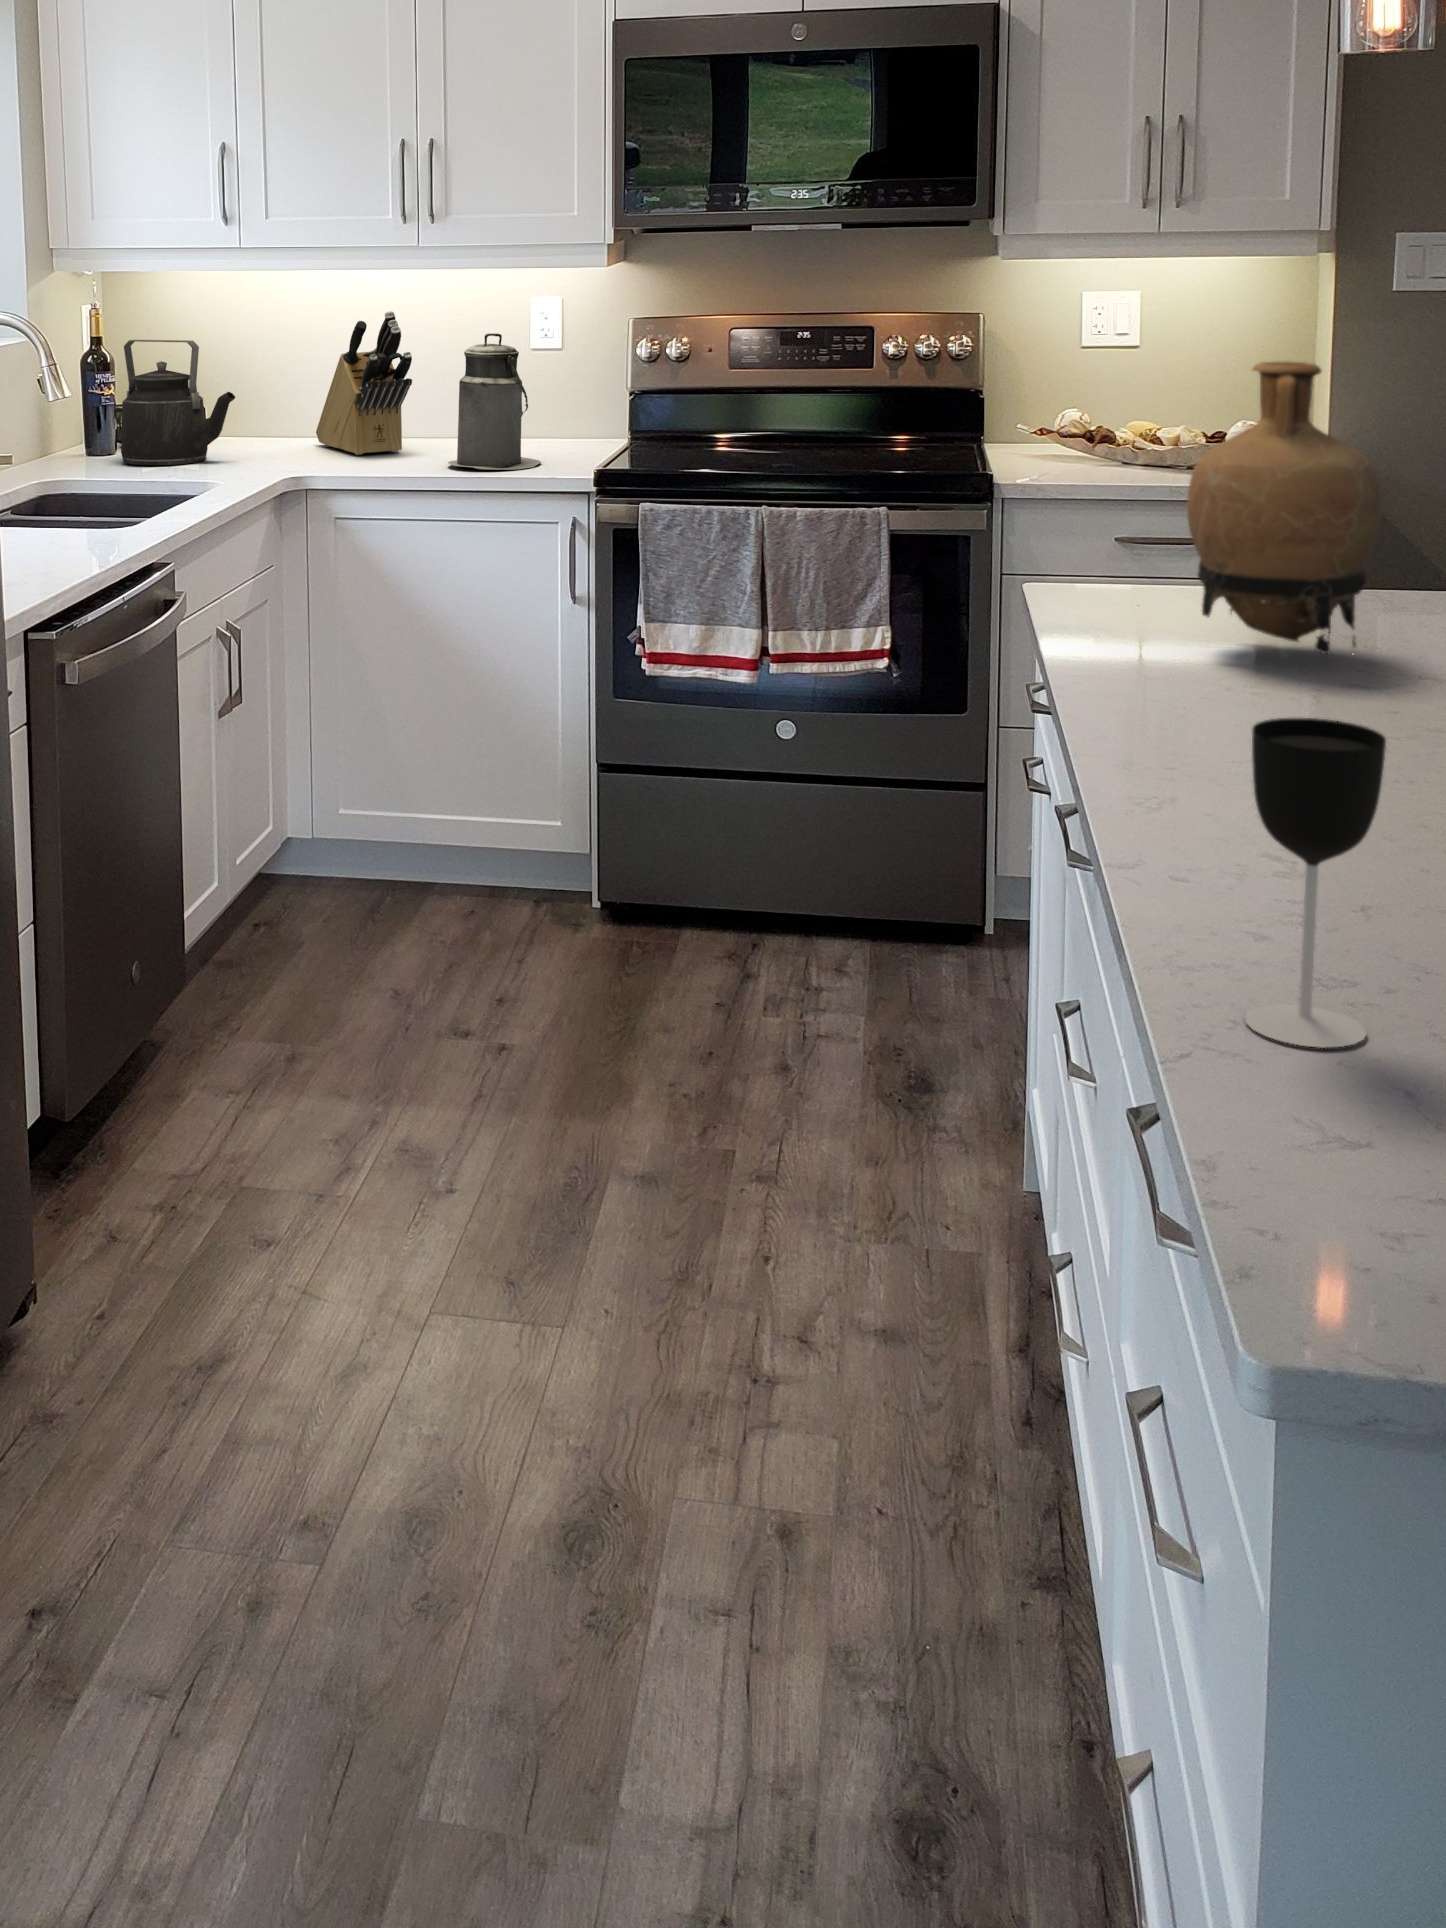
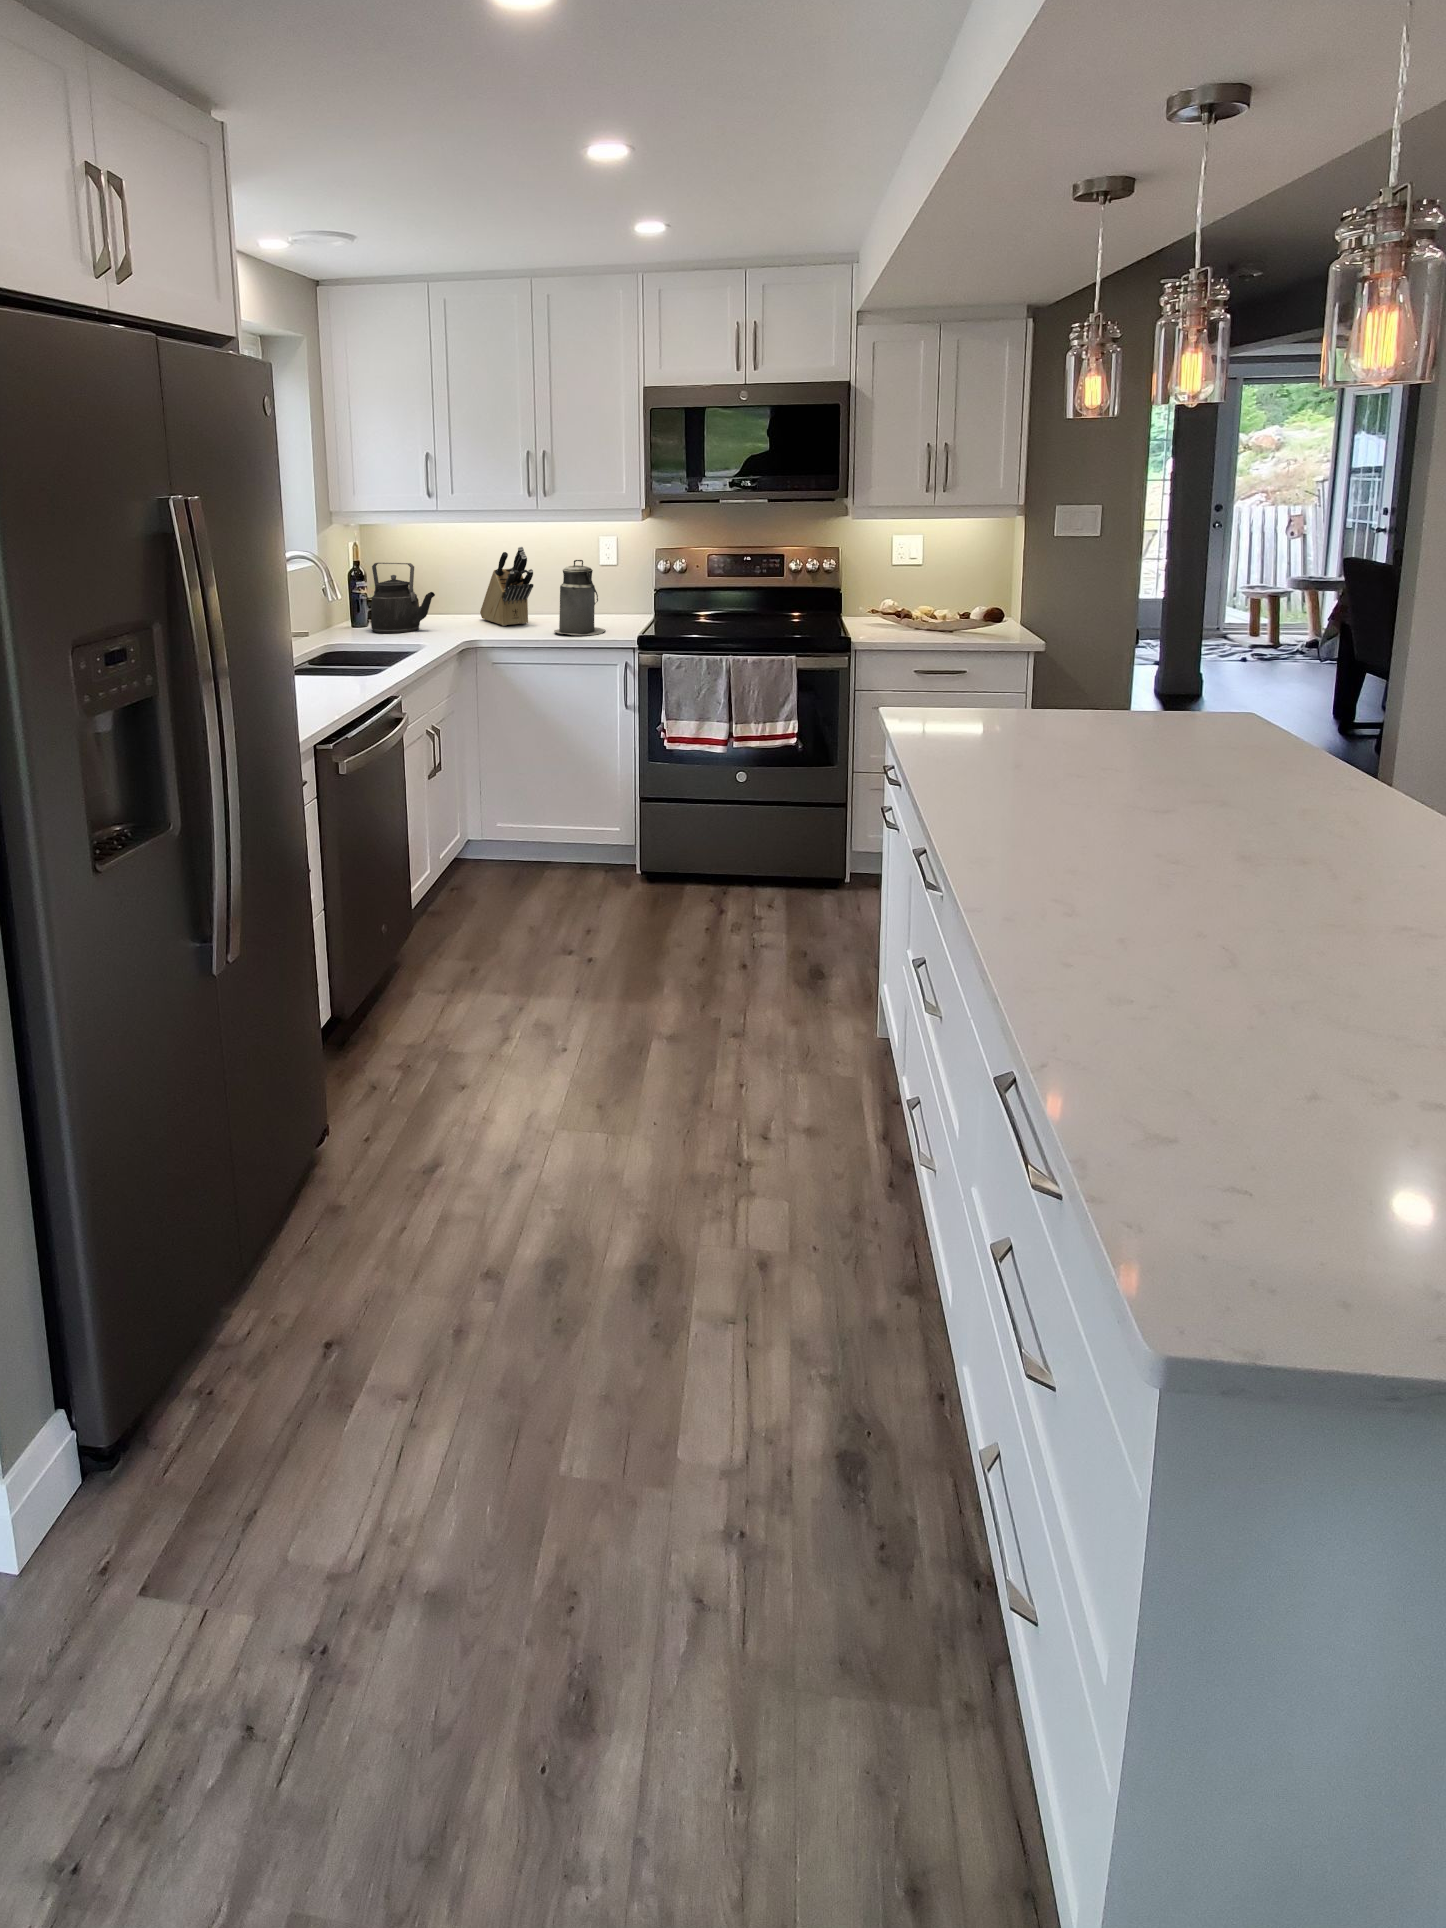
vase: present [1187,362,1382,654] -> none [976,590,1084,755]
wine glass: present [1245,718,1386,1047] -> none [1064,840,1154,1045]

